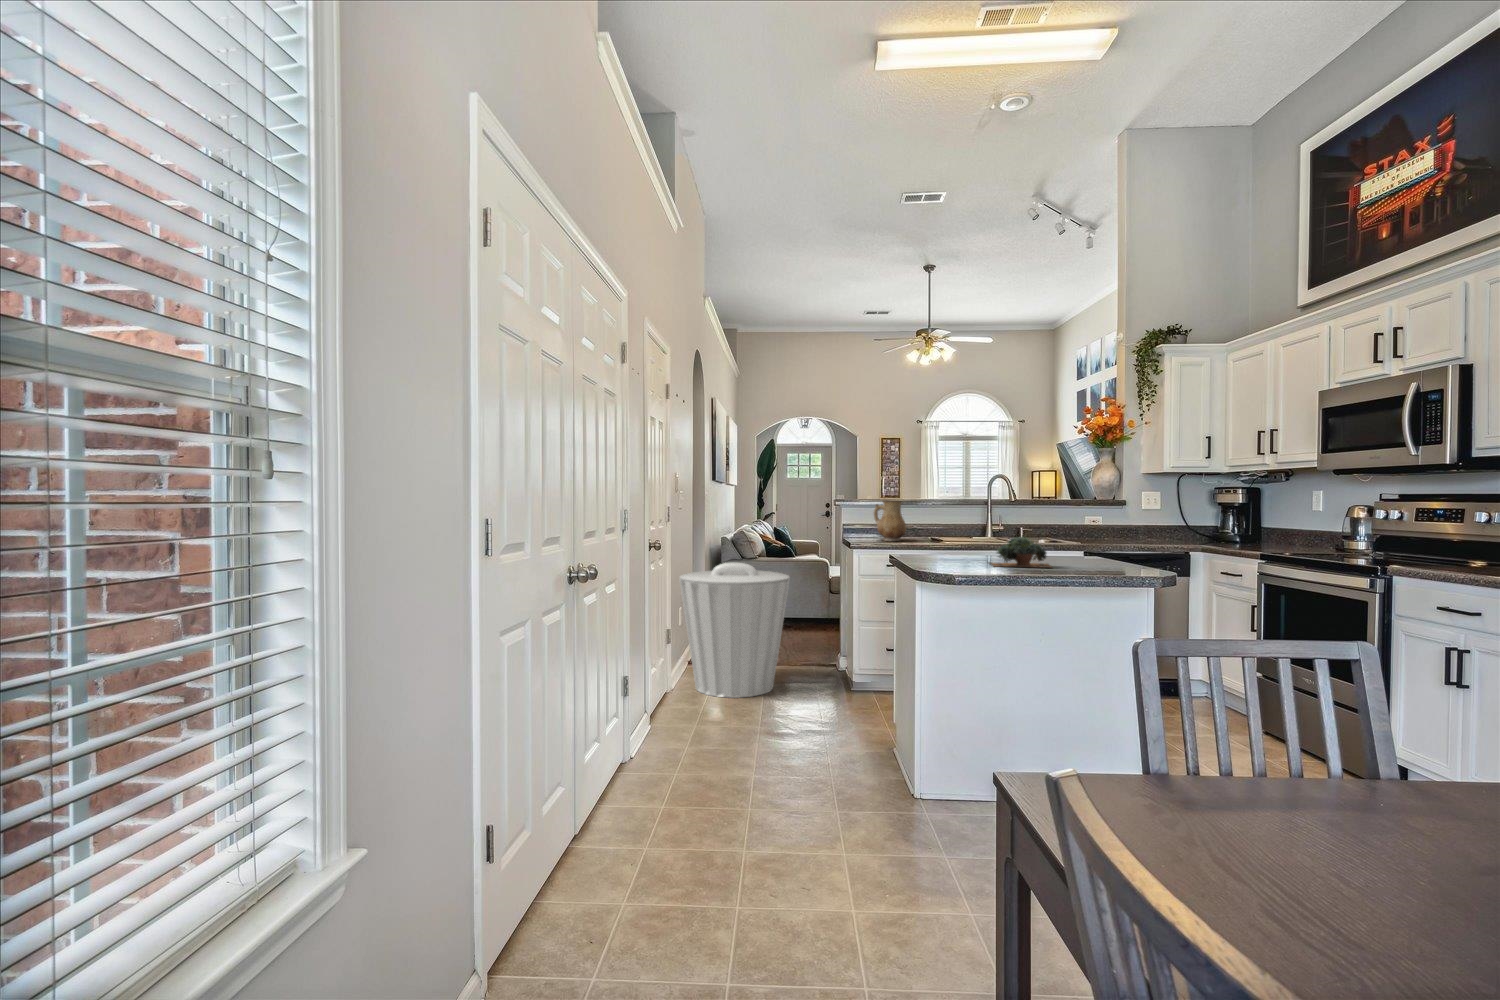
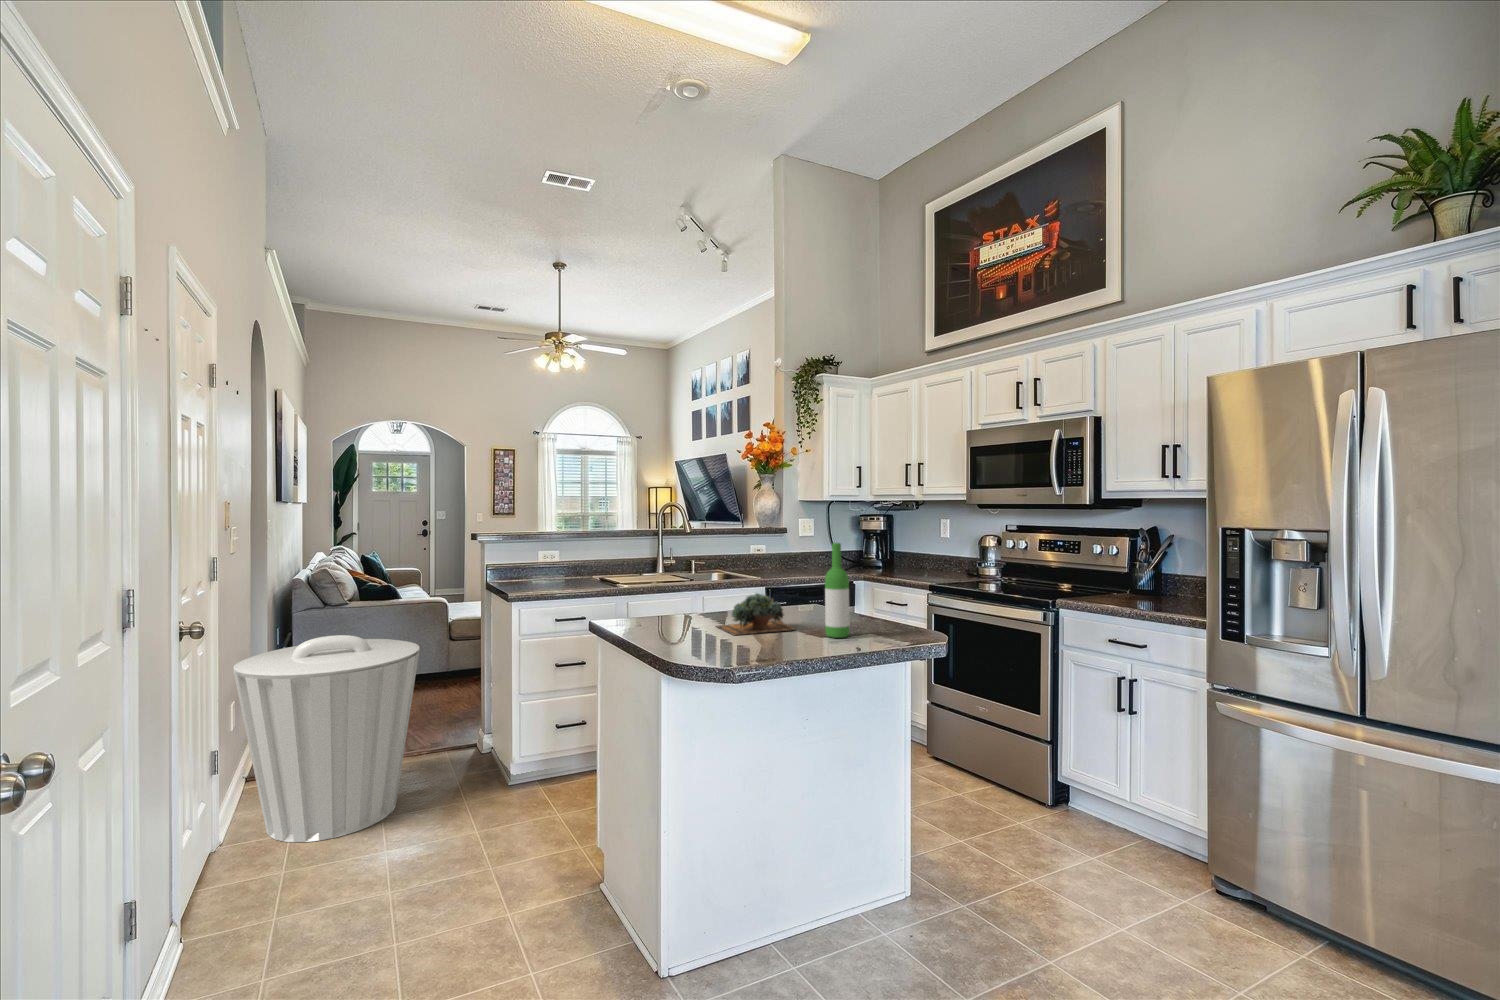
wine bottle: none [1072,493,1095,573] -> present [825,543,850,638]
ceramic pitcher: present [874,500,906,541] -> none [528,536,570,586]

